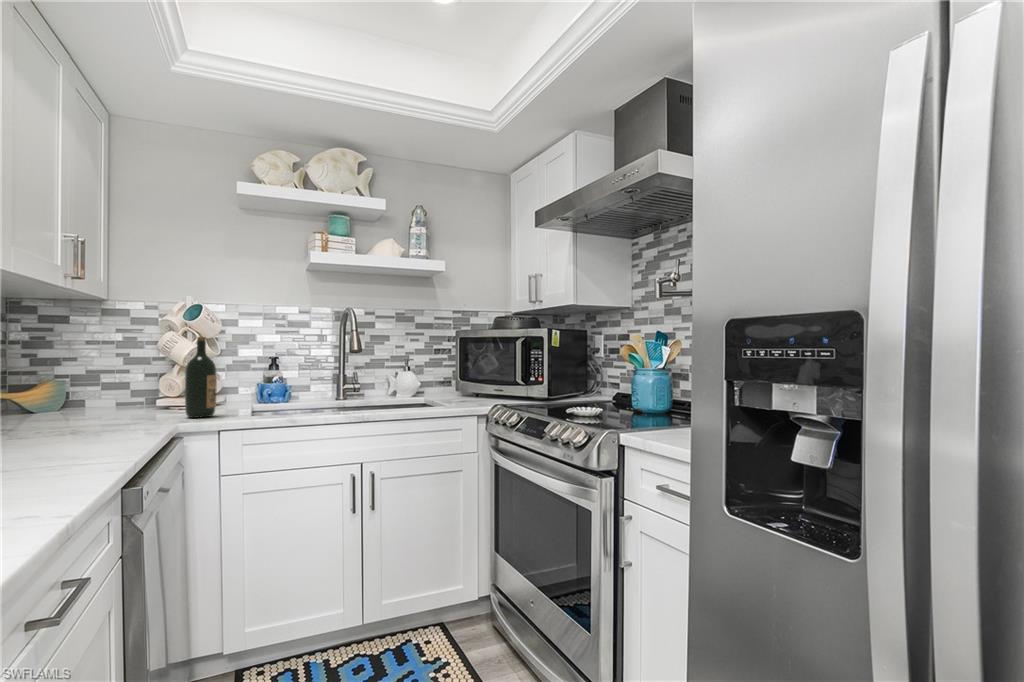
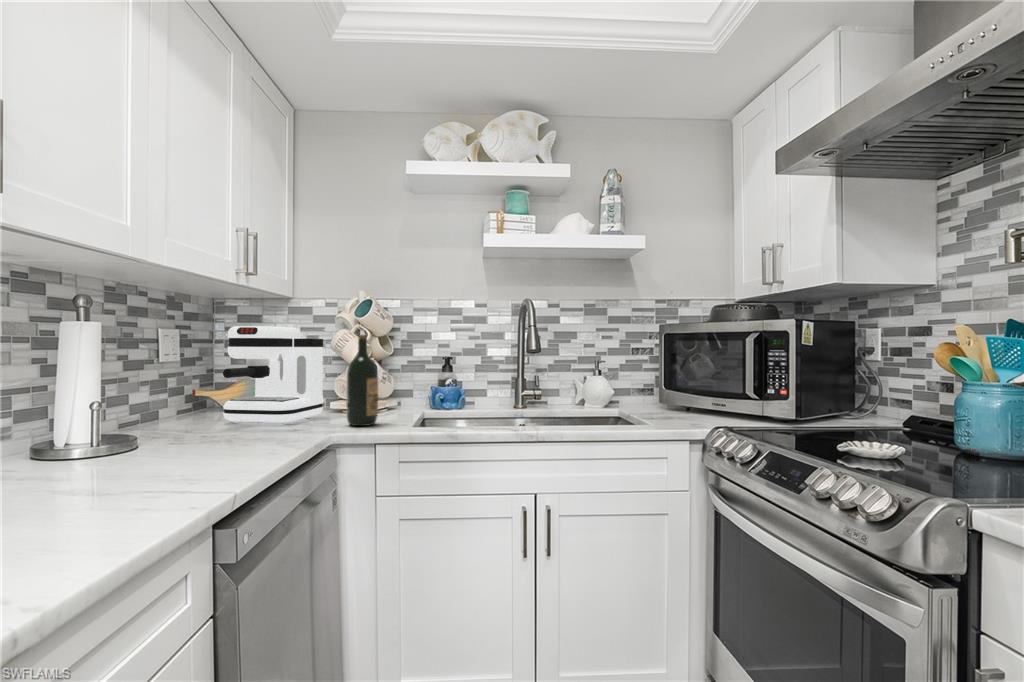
coffee maker: none [46,328,153,421] -> present [223,326,323,424]

